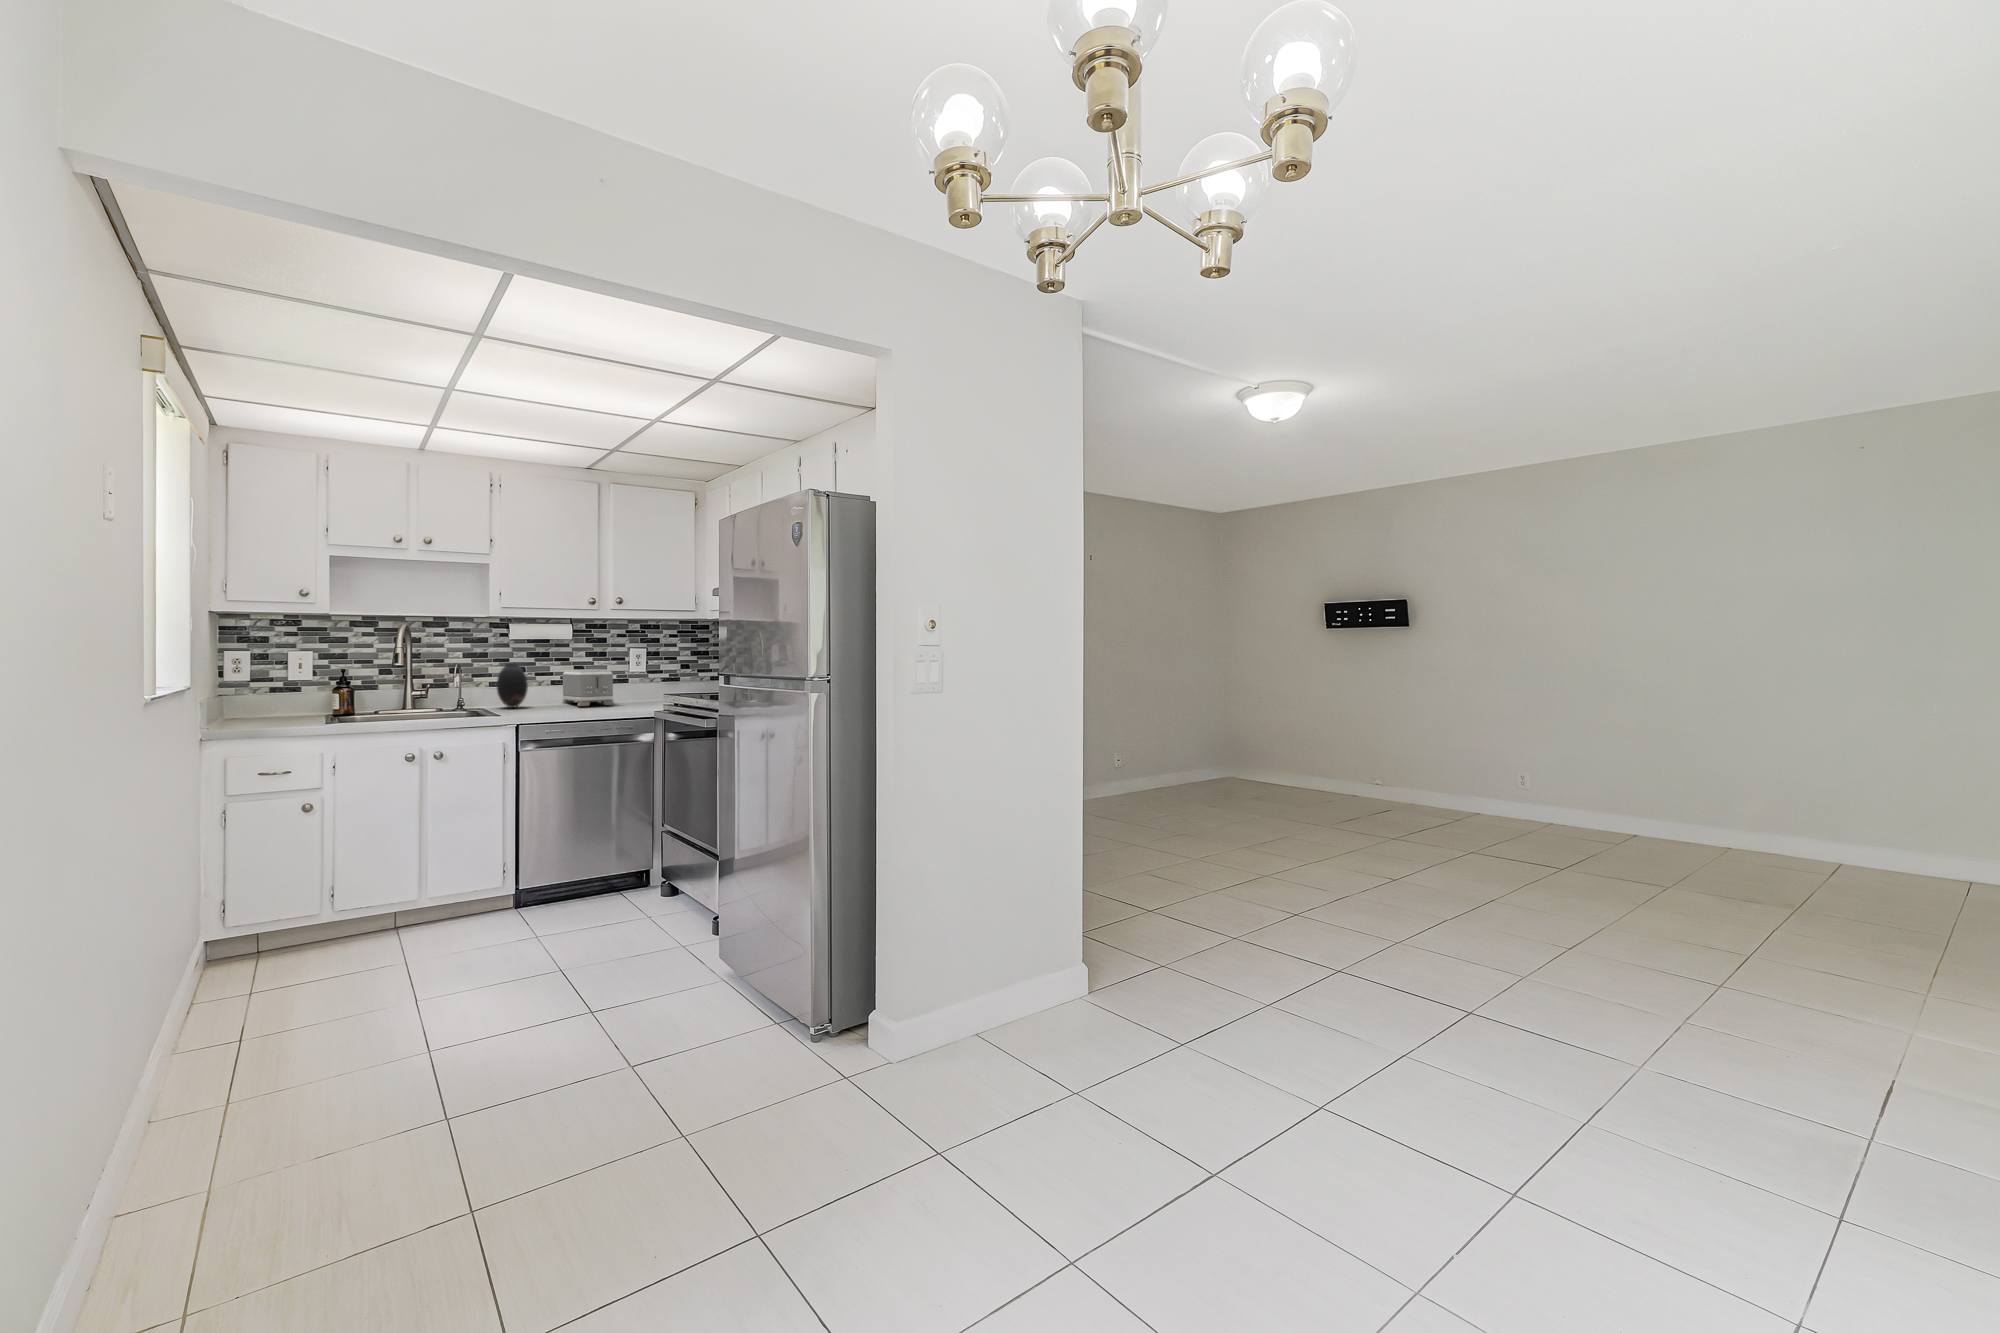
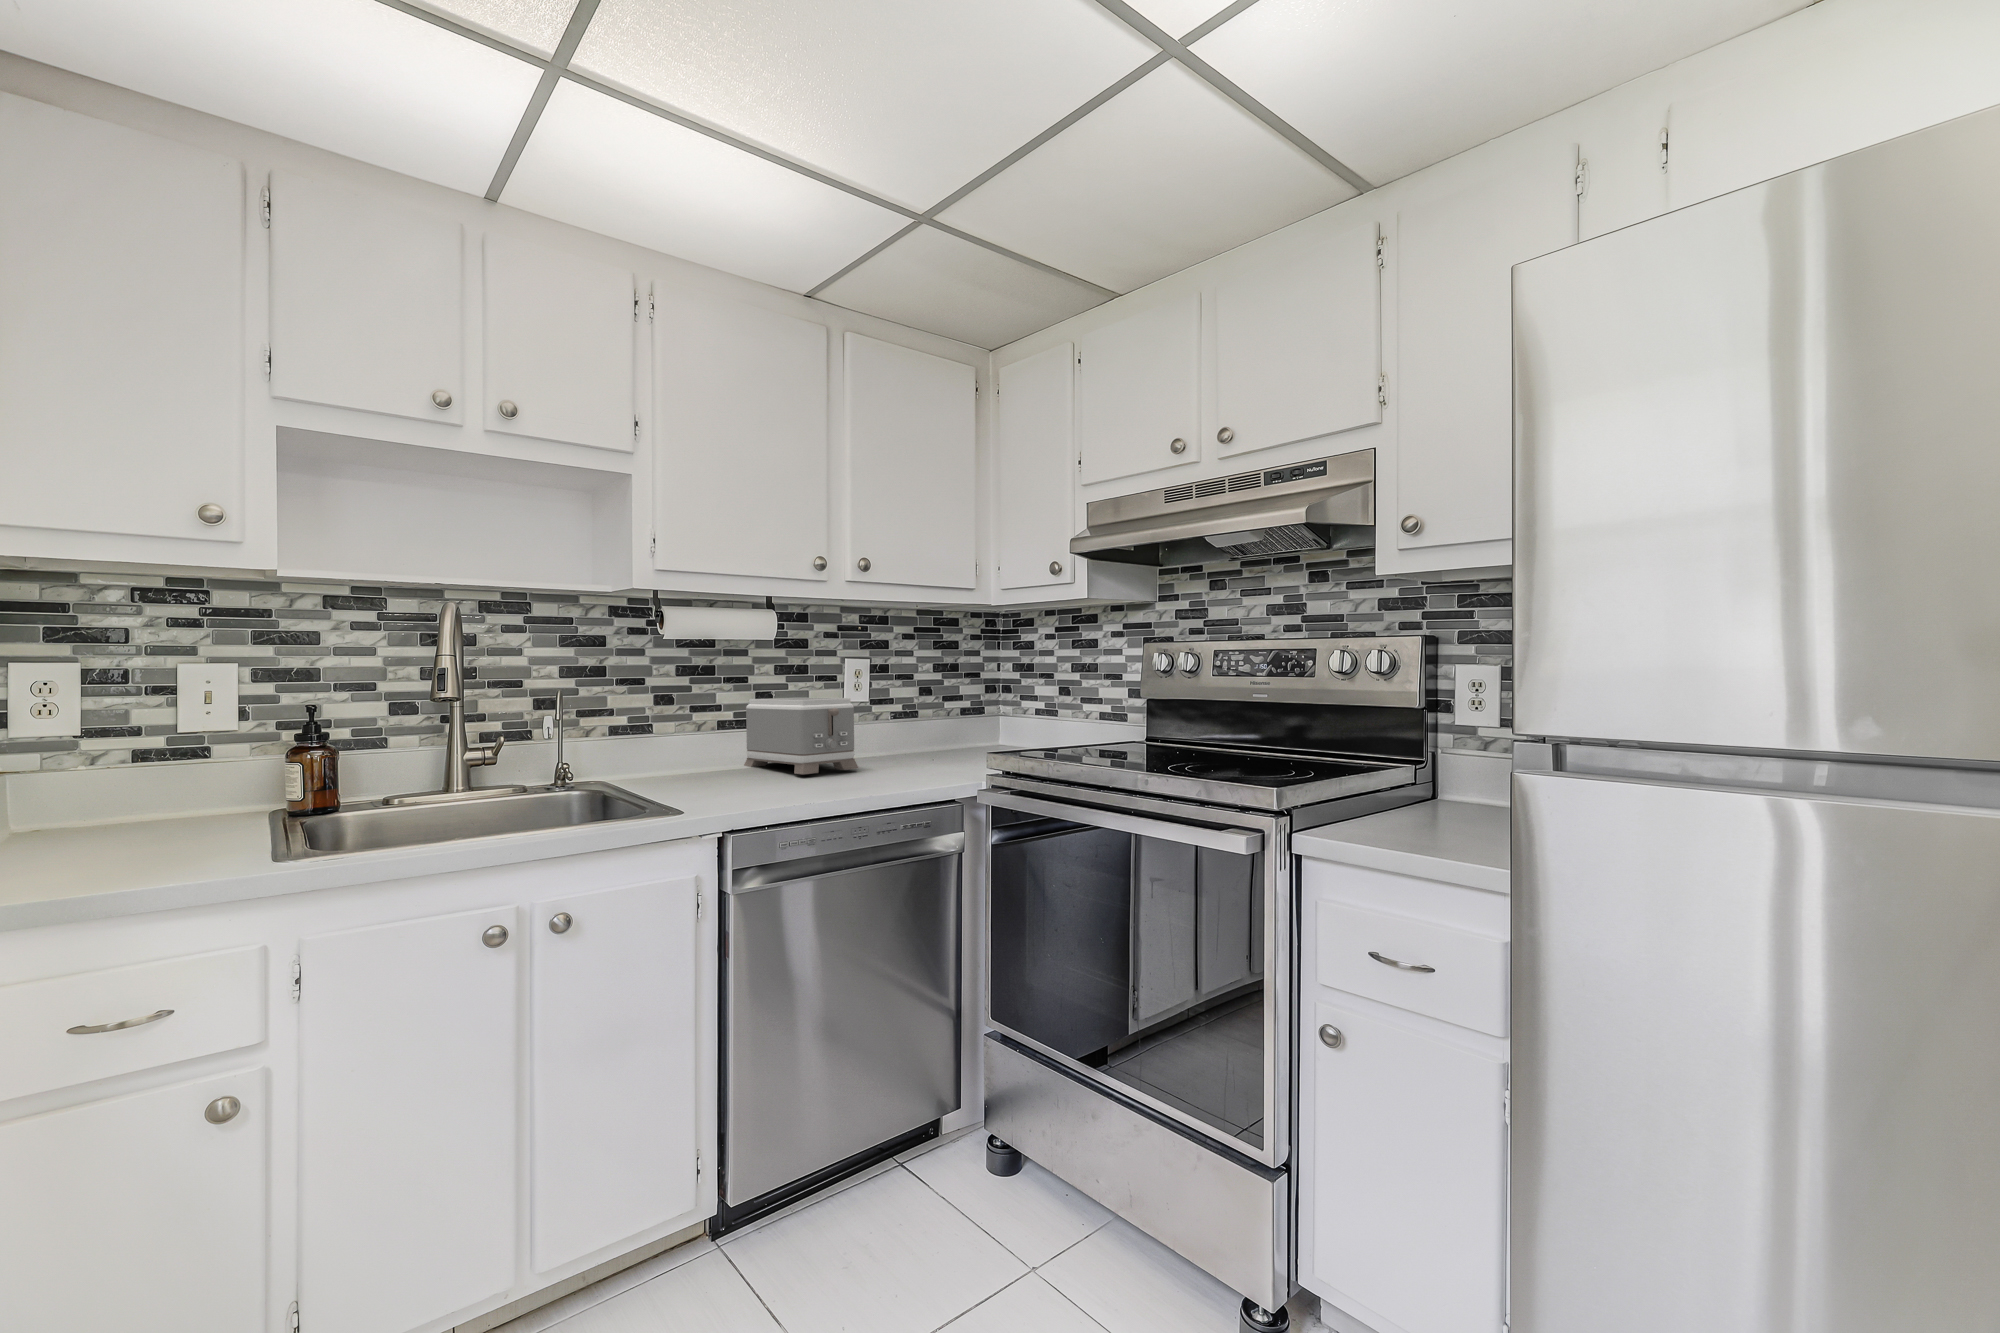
vase: present [497,663,528,708] -> none [640,686,700,782]

